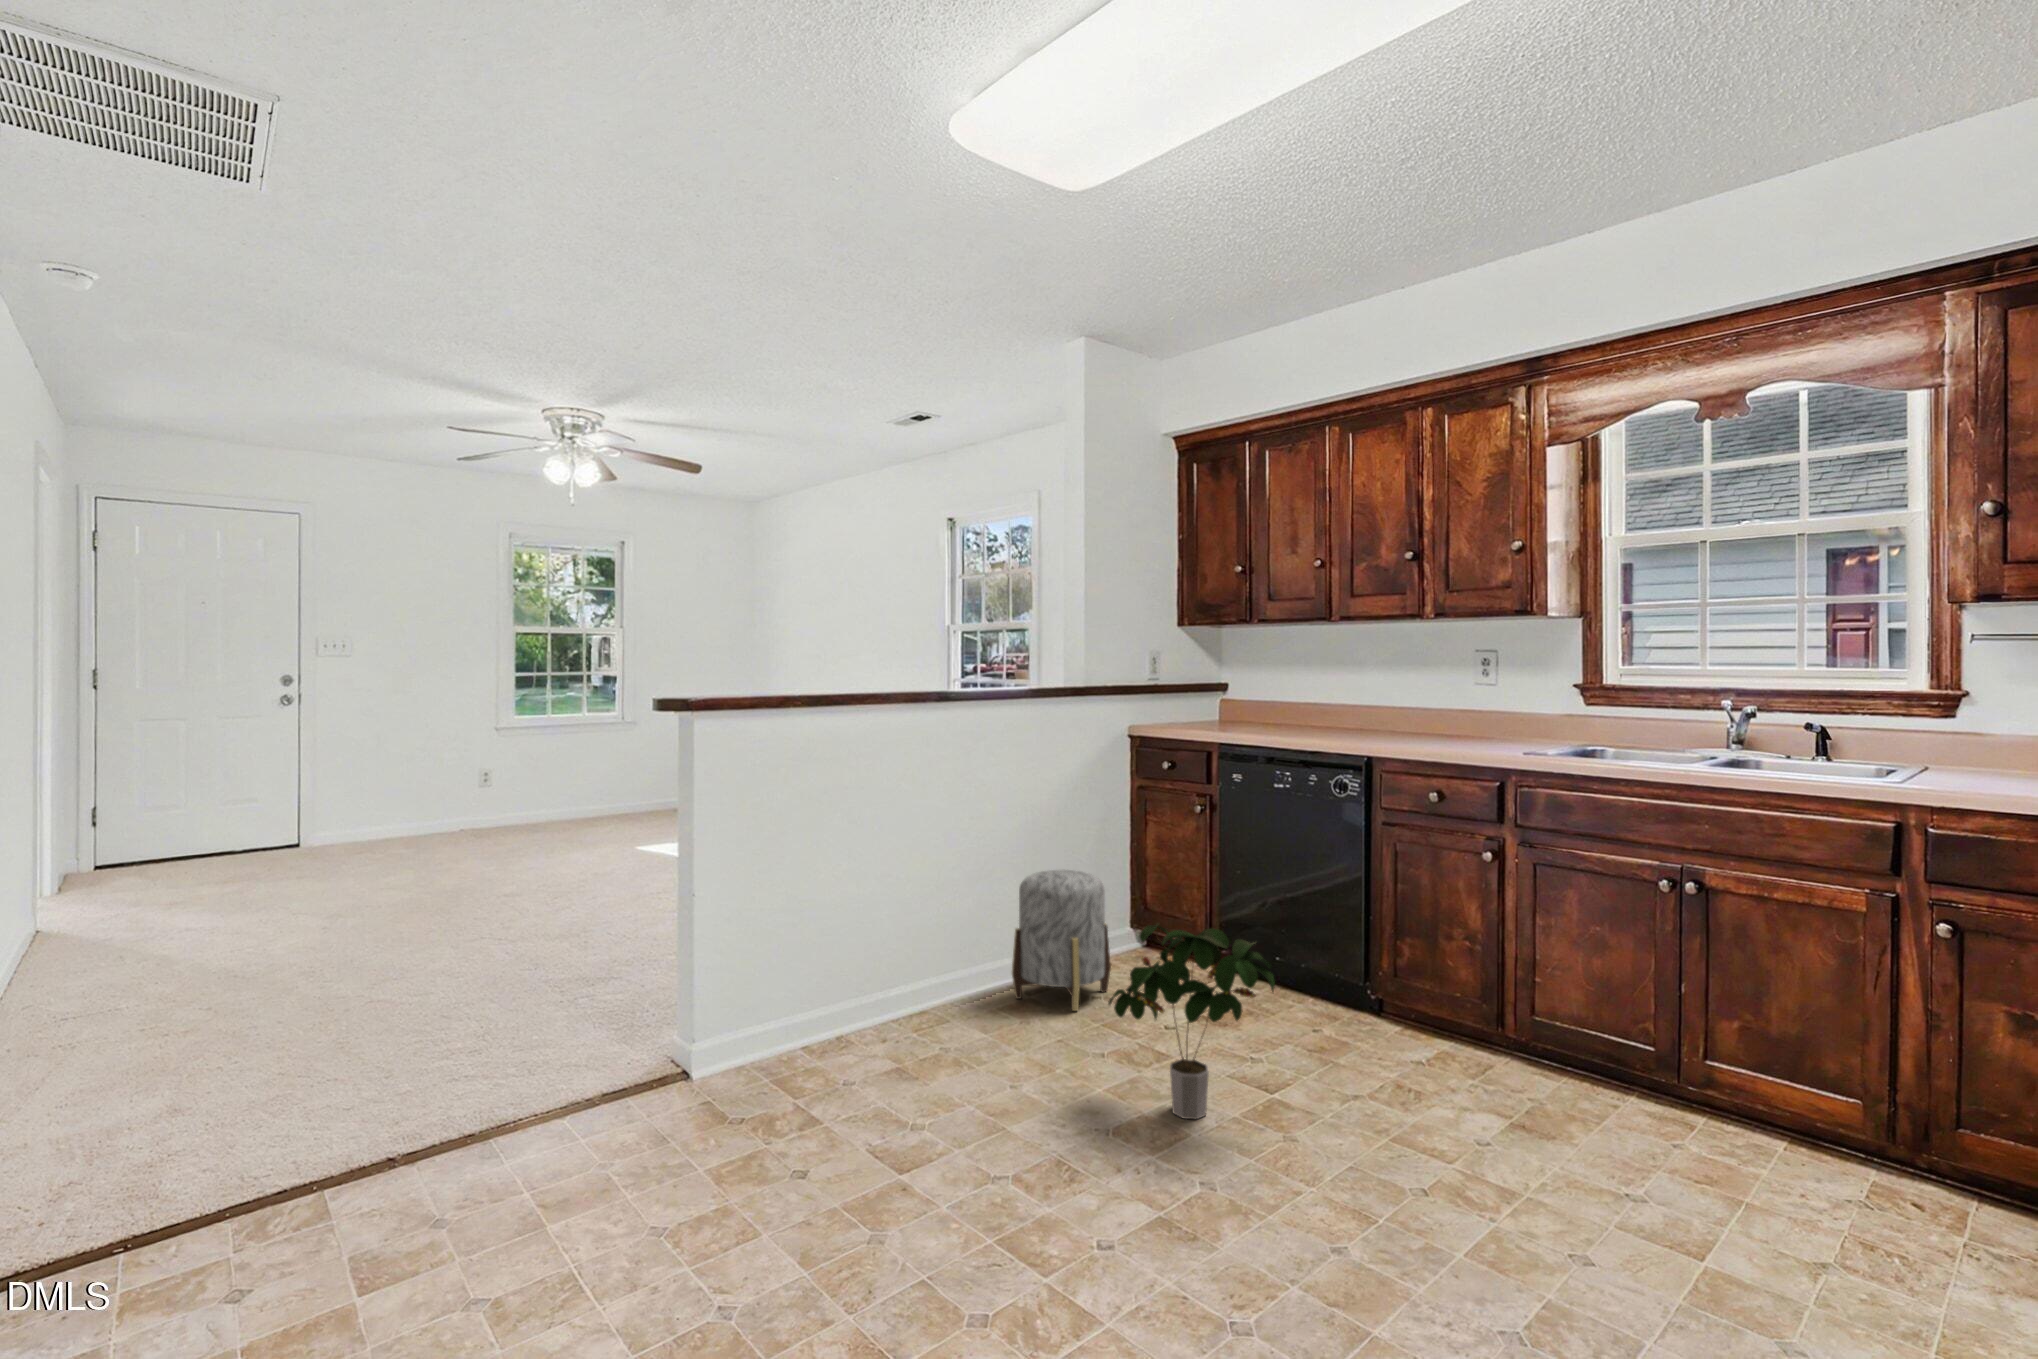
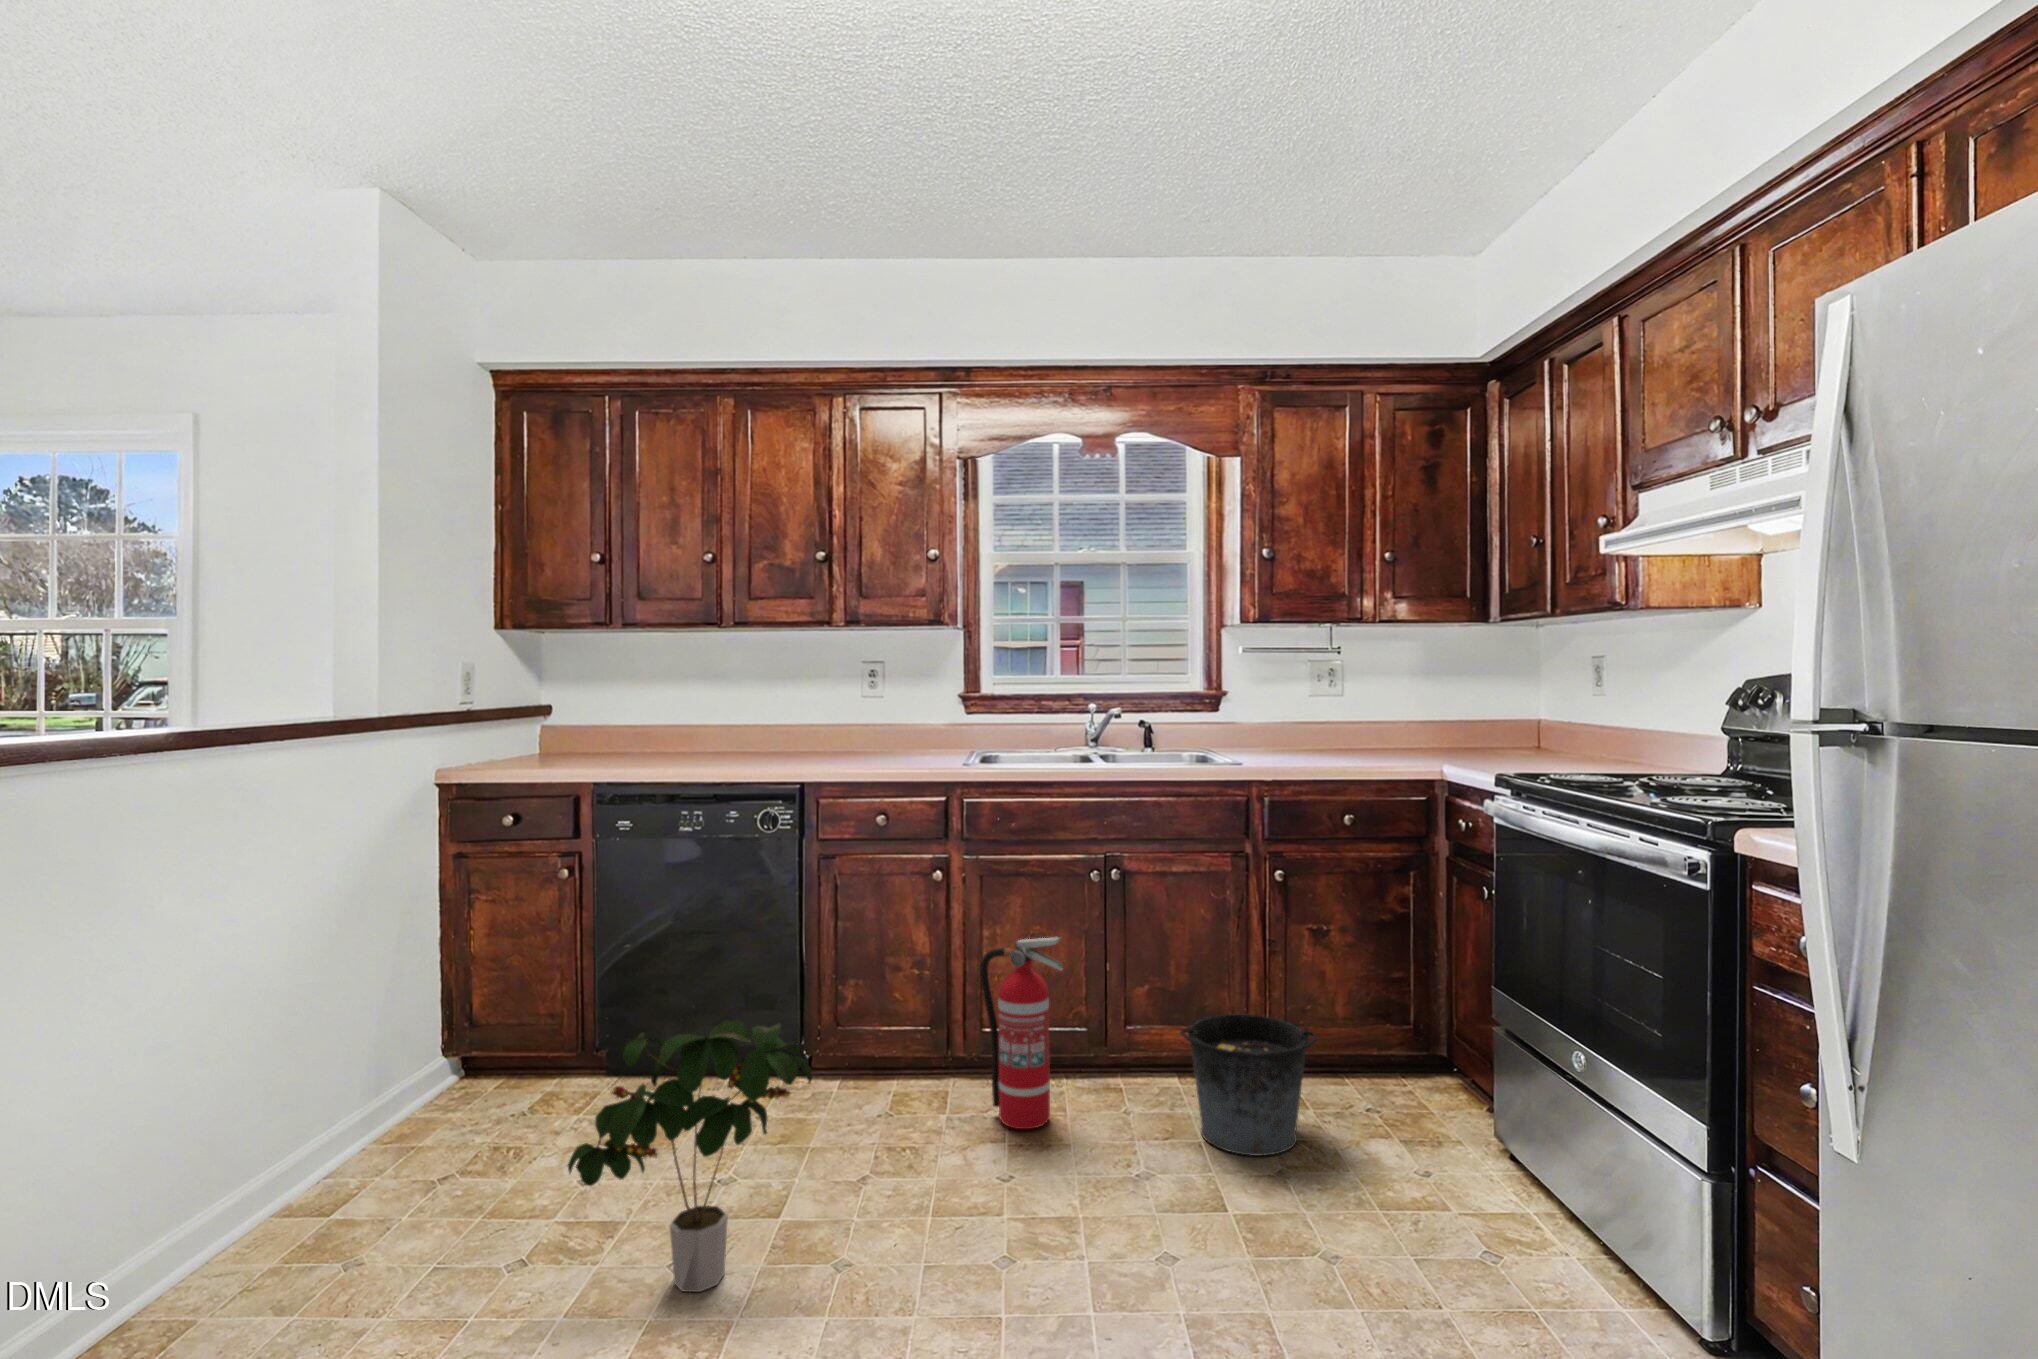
stool: present [1012,870,1111,1011] -> none [289,990,458,1222]
fire extinguisher: none [1507,931,1586,1121] -> present [980,937,1063,1129]
bucket: none [1721,1064,1928,1253] -> present [1180,1014,1317,1156]

